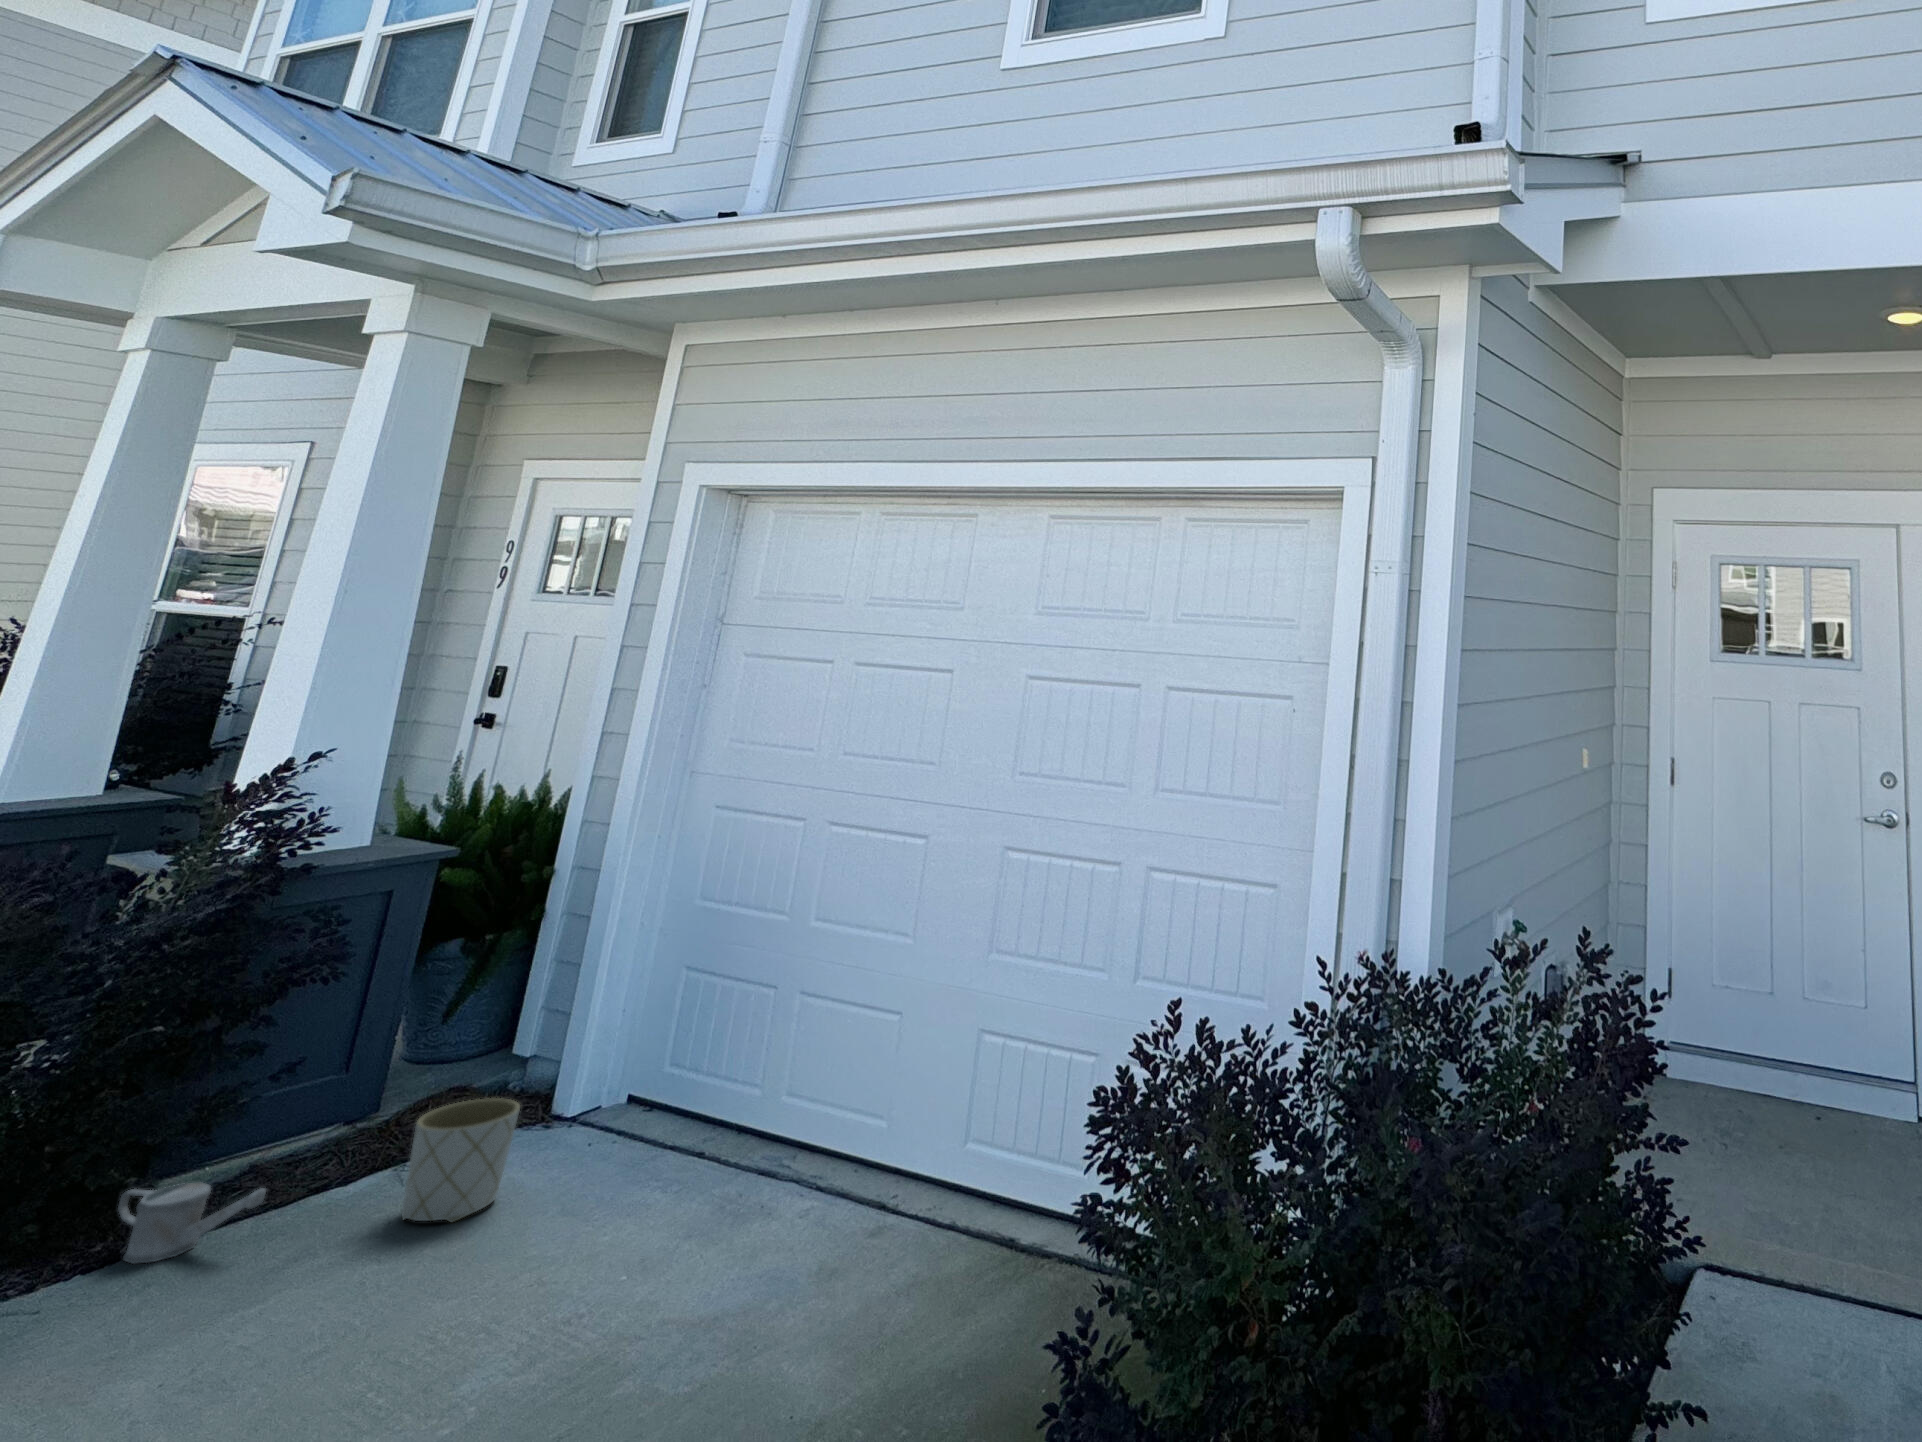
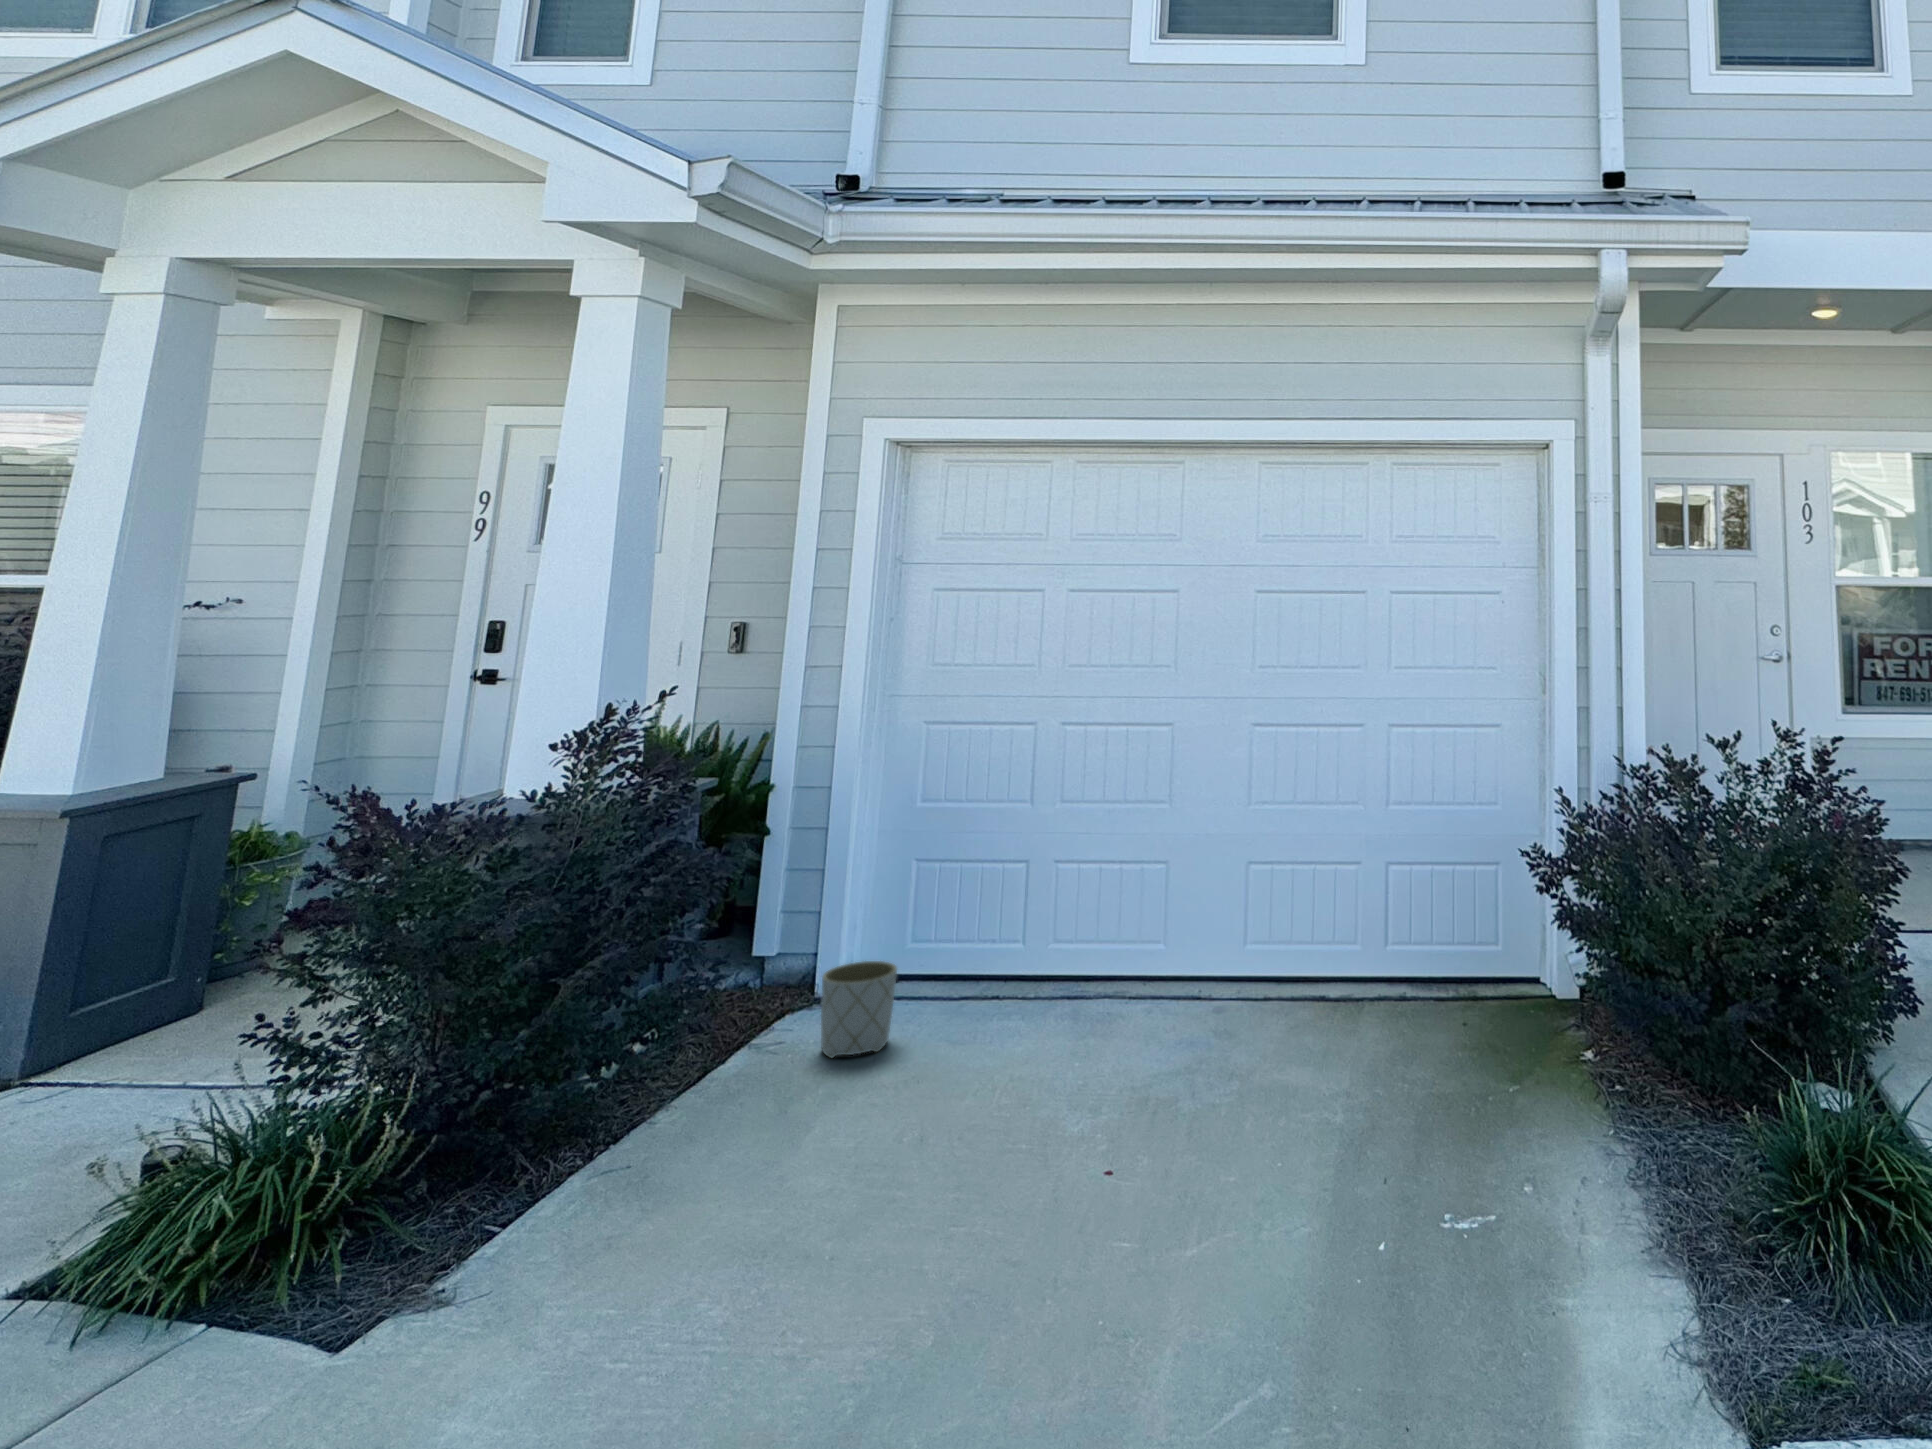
watering can: present [118,1183,266,1264] -> none [614,1041,750,1115]

